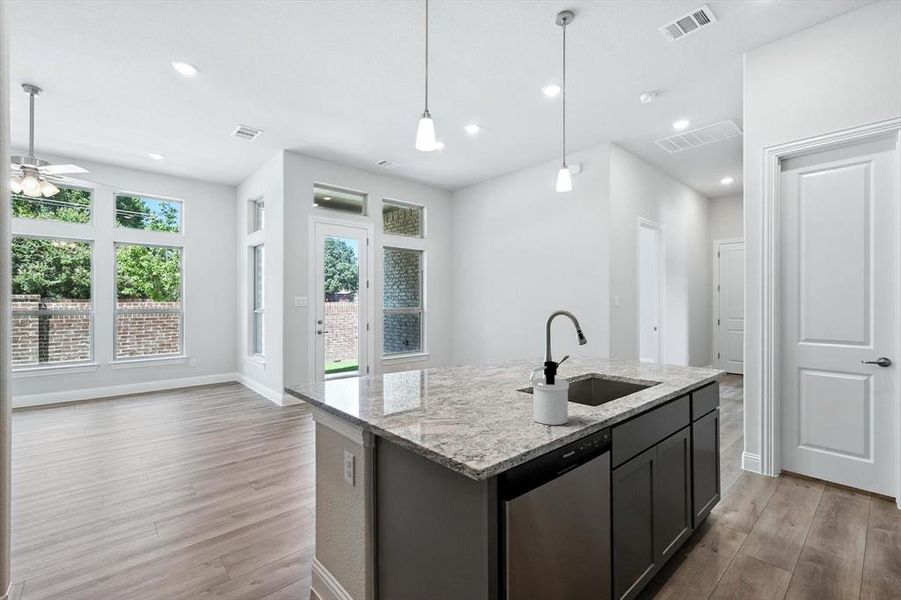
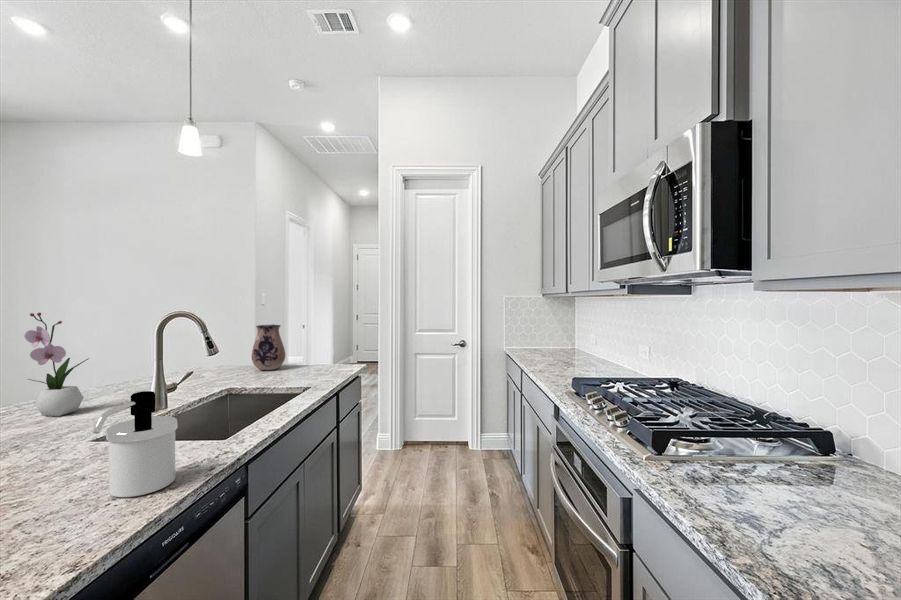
flower arrangement: none [480,311,509,376] -> present [25,313,89,416]
ceramic pitcher: none [609,325,639,365] -> present [252,324,285,370]

